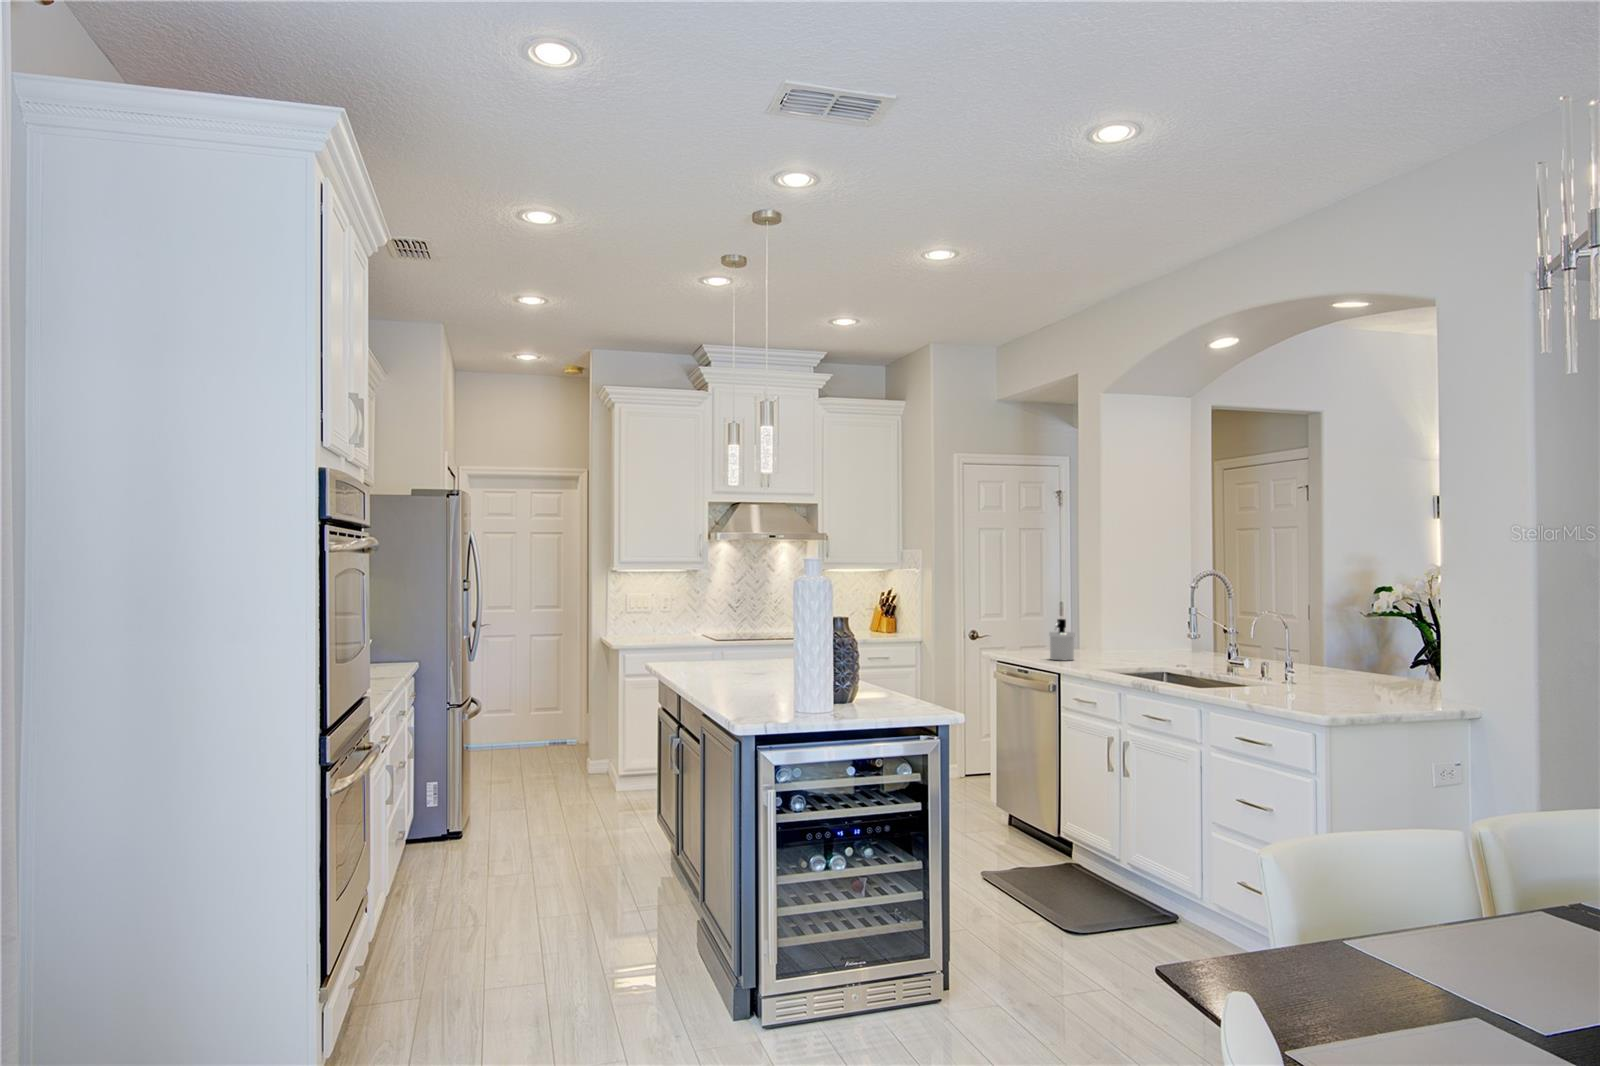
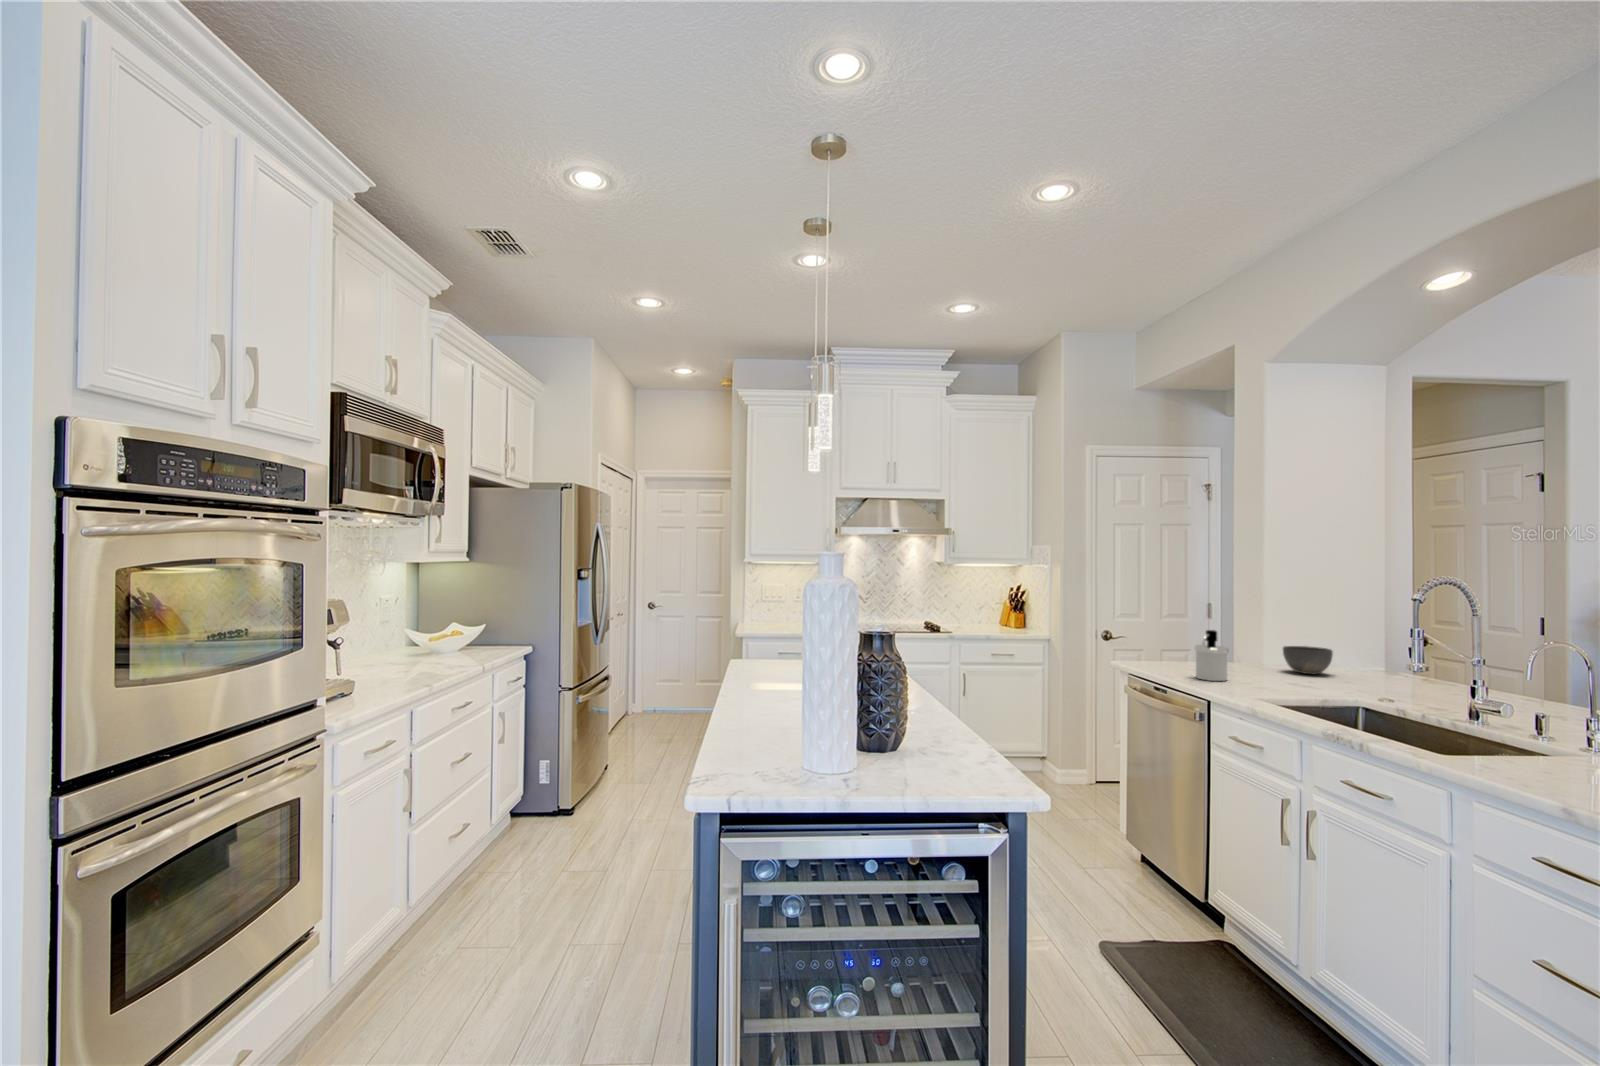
bowl: none [1116,632,1151,653] -> present [1283,646,1333,674]

